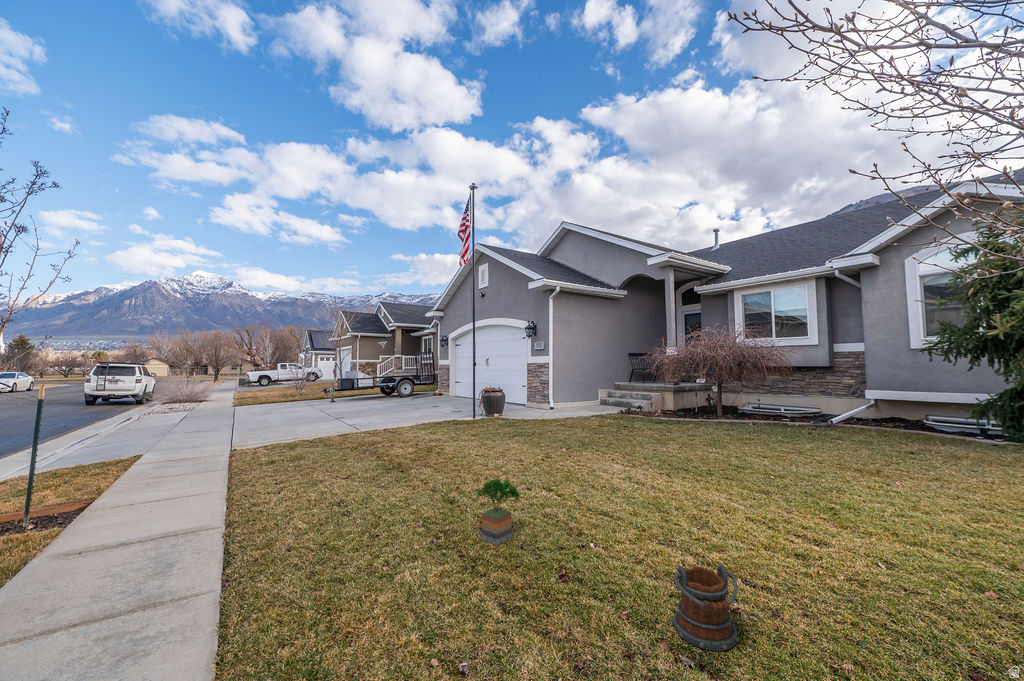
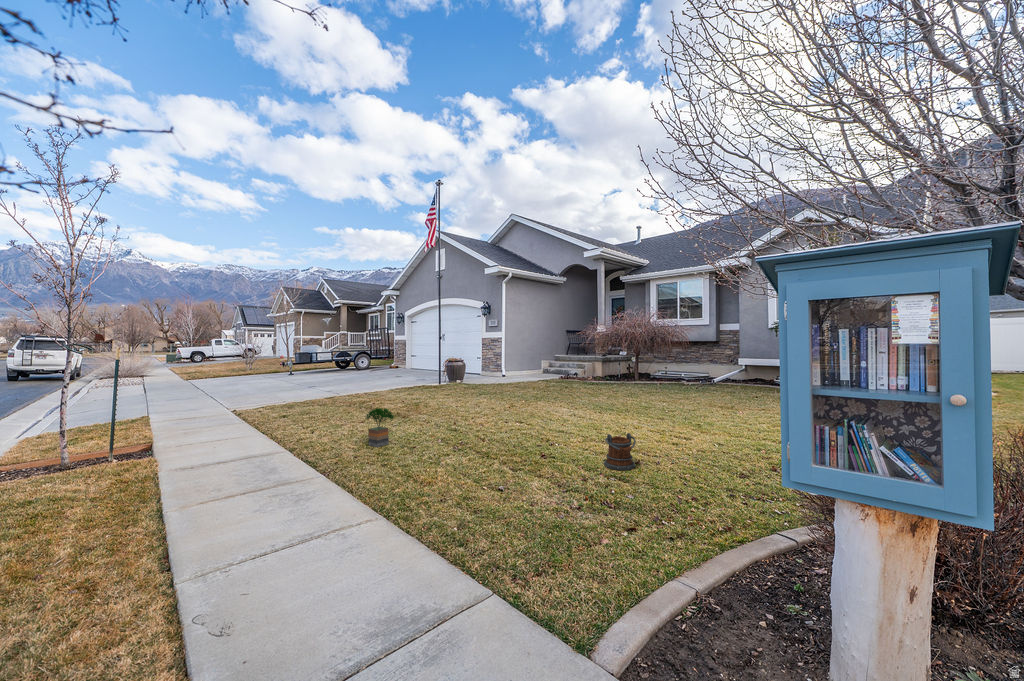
potted tree: present [477,479,520,546] -> present [366,408,394,447]

